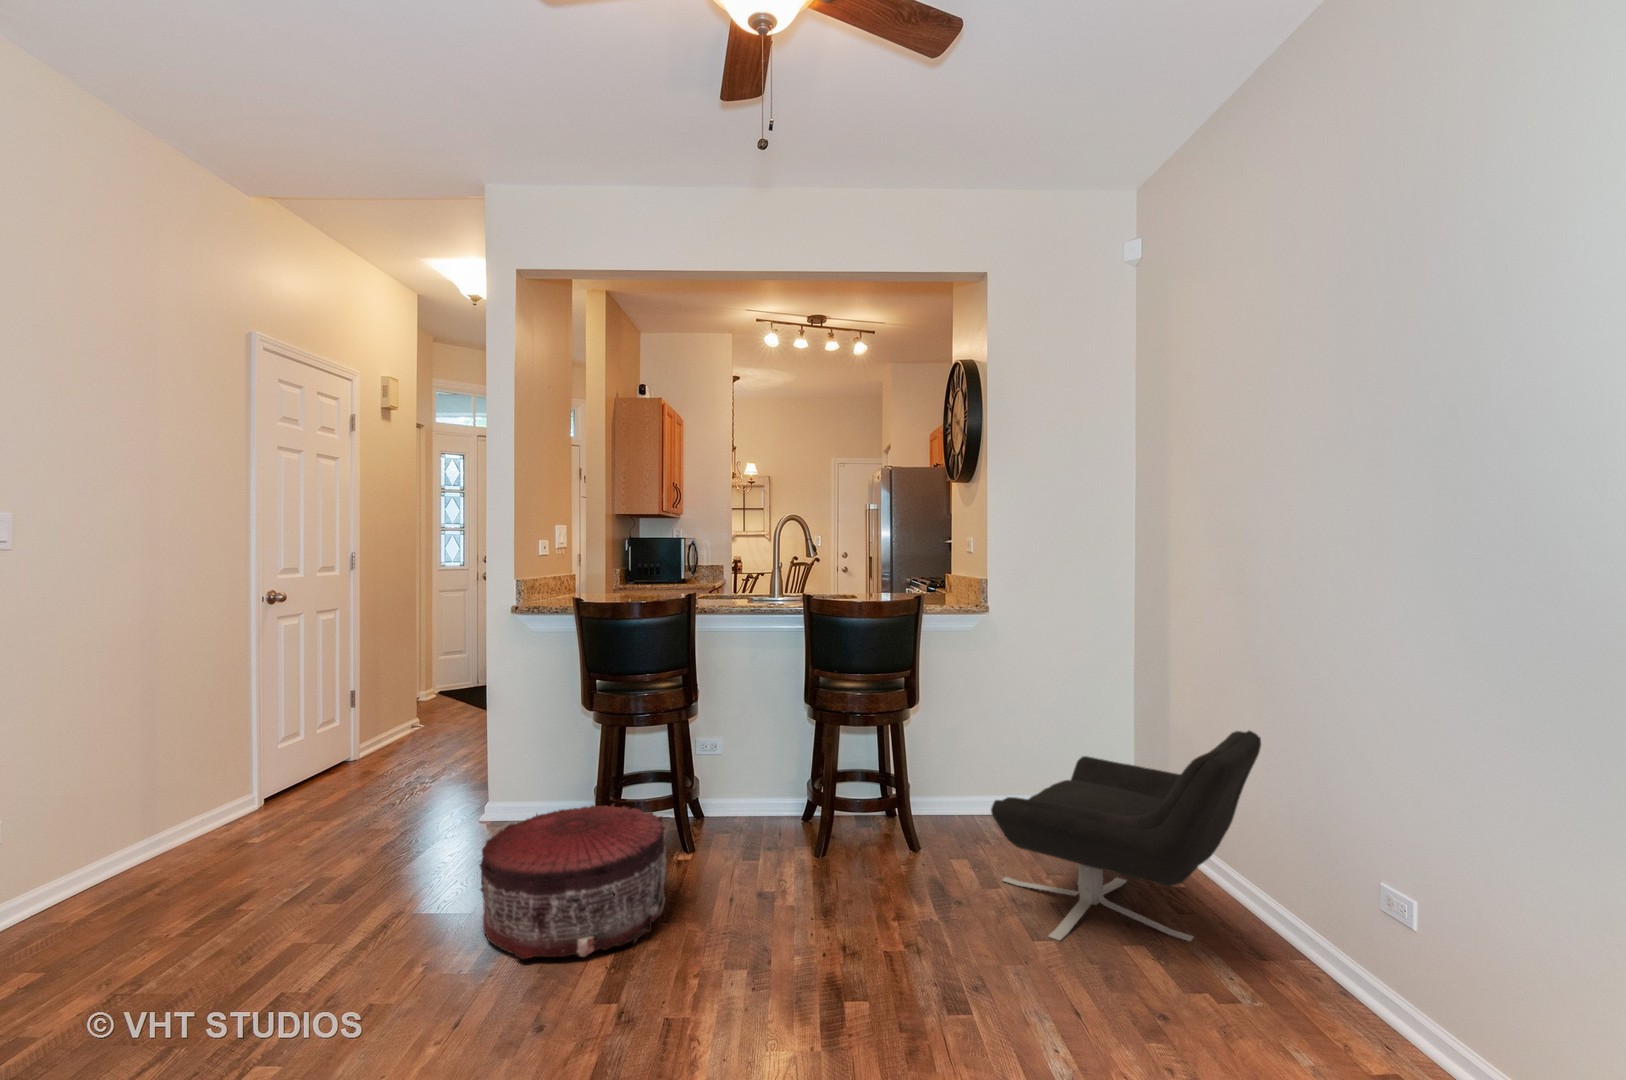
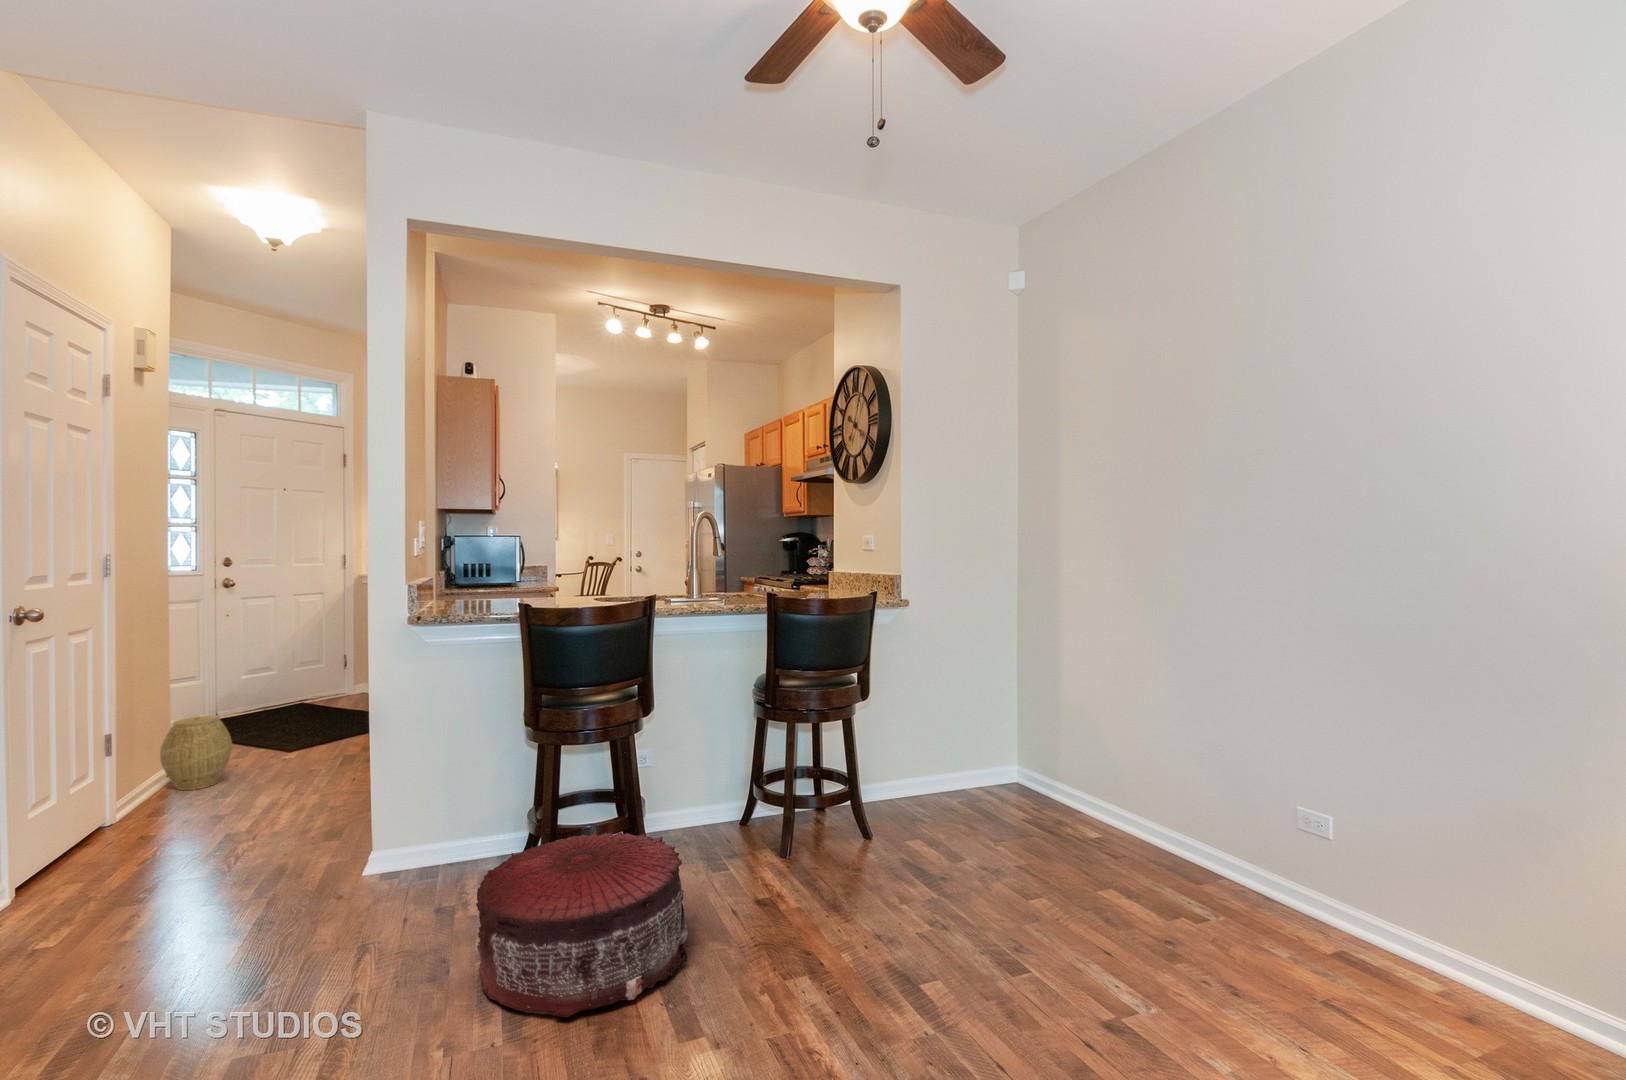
woven basket: none [403,680,453,738] -> present [160,716,232,790]
lounge chair: present [991,731,1261,941] -> none [960,697,1184,895]

